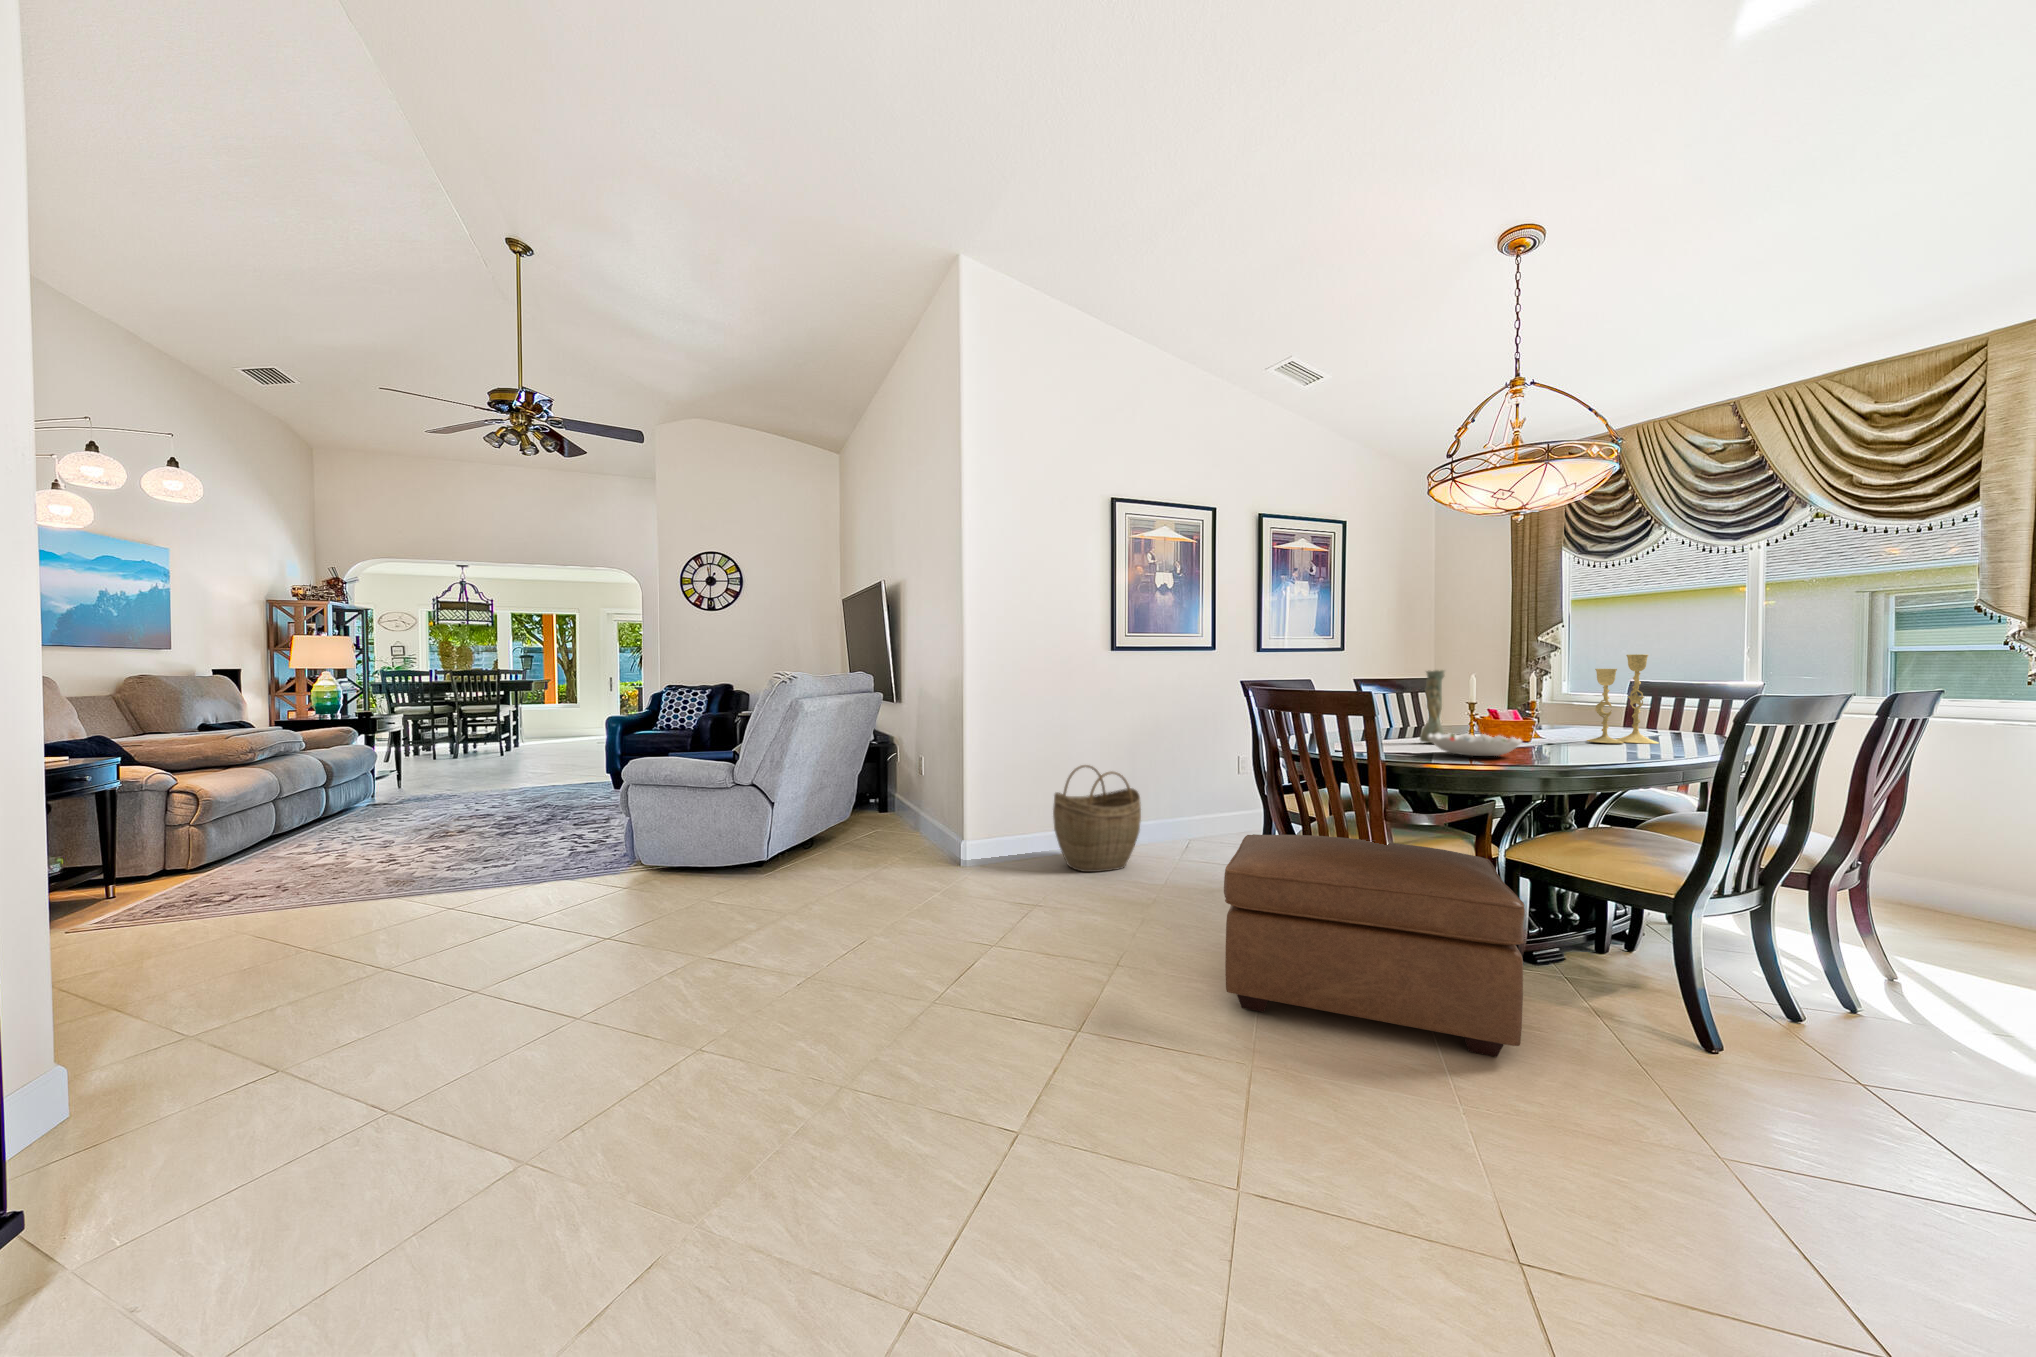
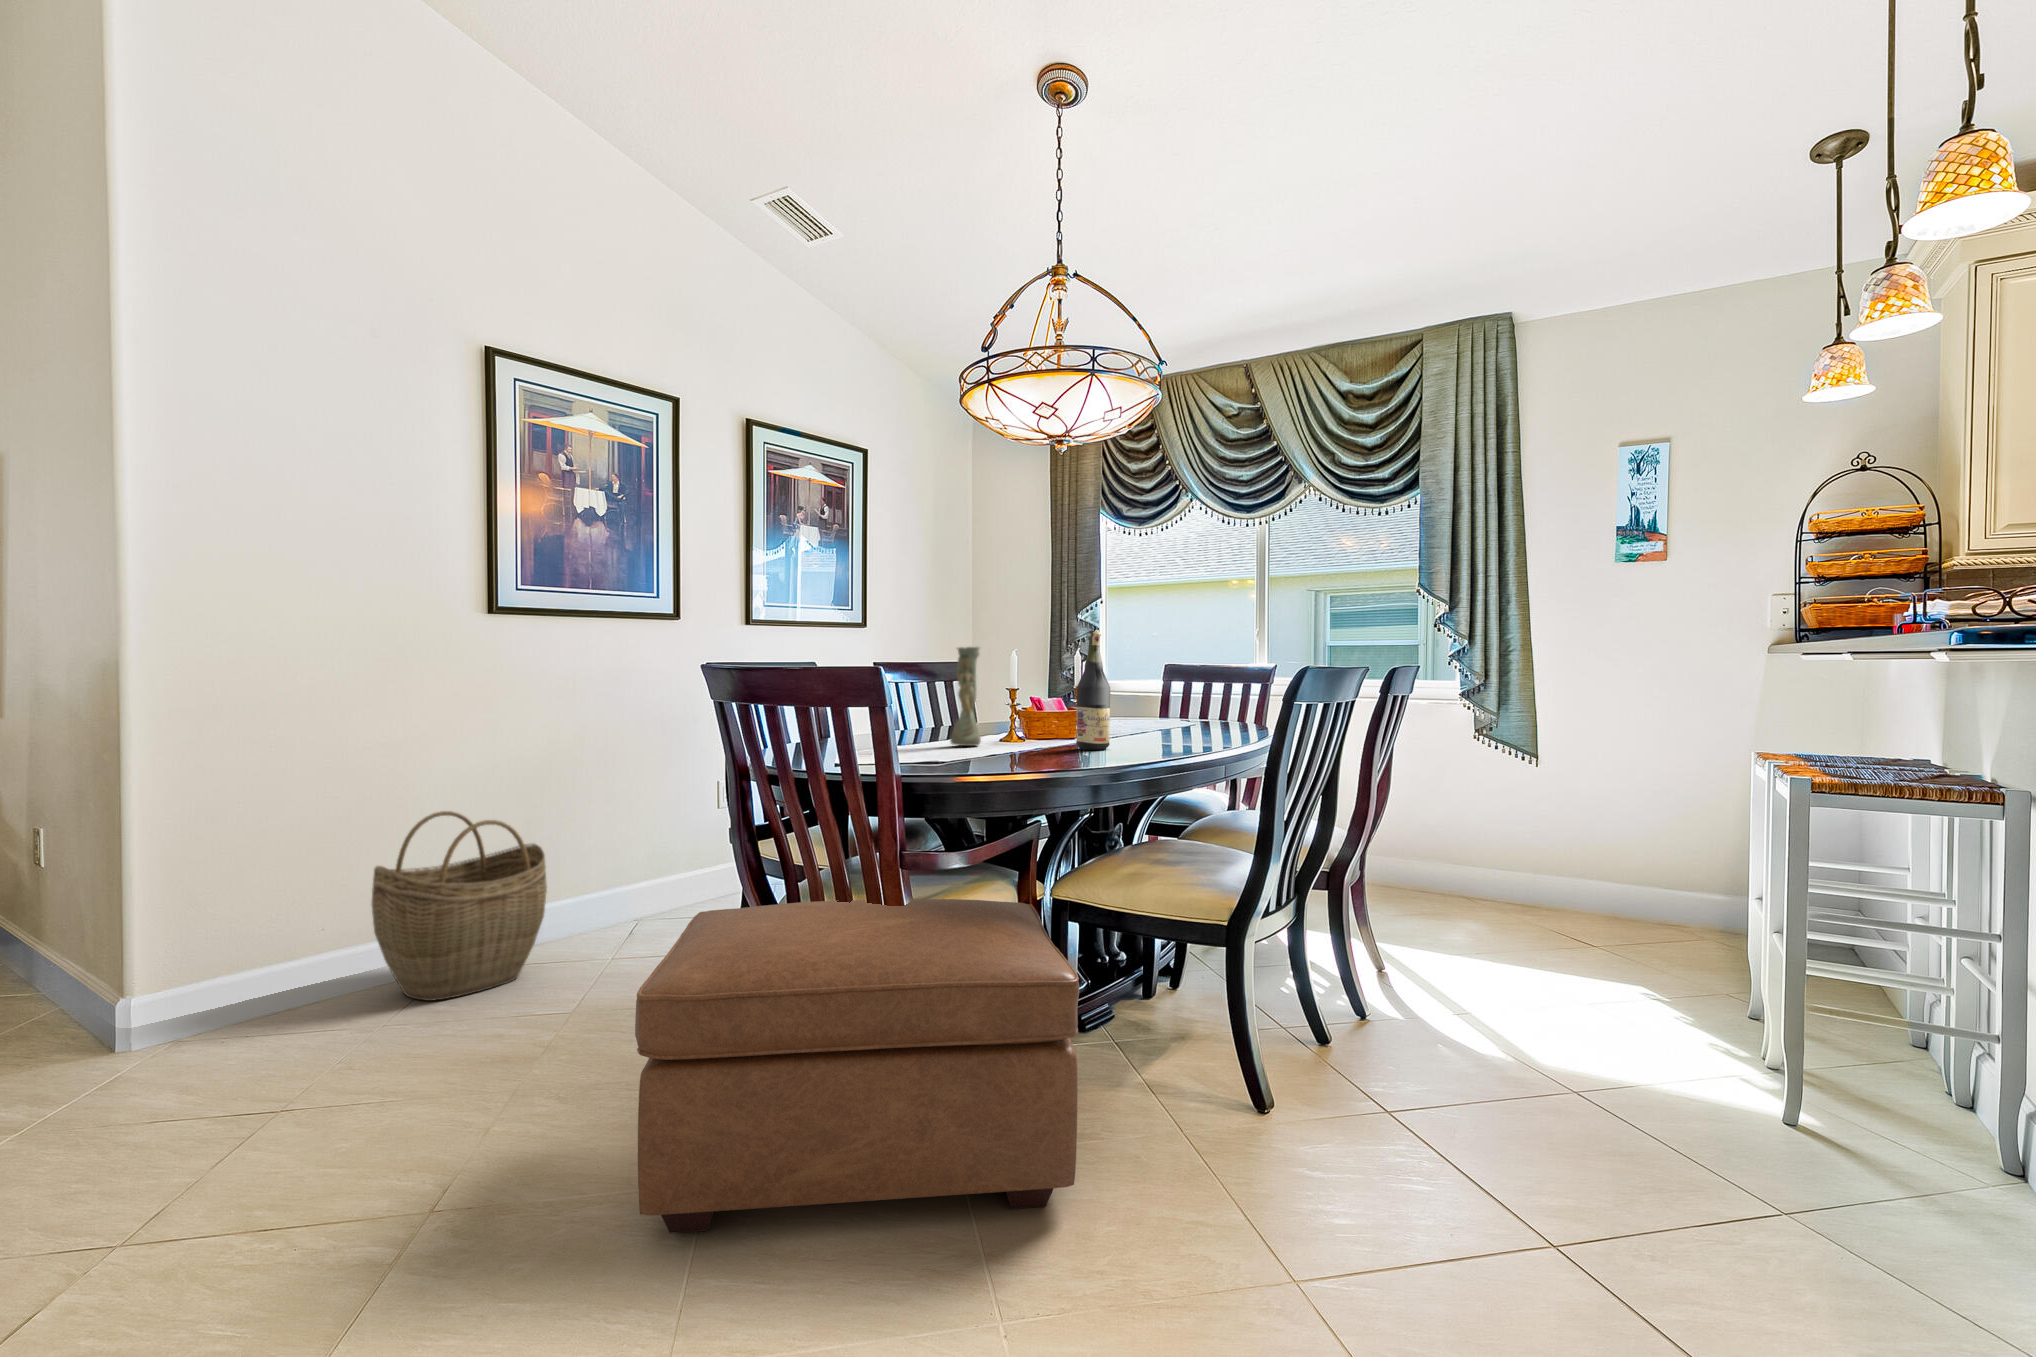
candlestick: present [1587,654,1659,744] -> none [1129,629,1196,736]
wine bottle: none [1531,660,1564,752] -> present [1076,632,1110,750]
decorative bowl: present [1427,733,1522,756] -> none [958,730,1069,761]

